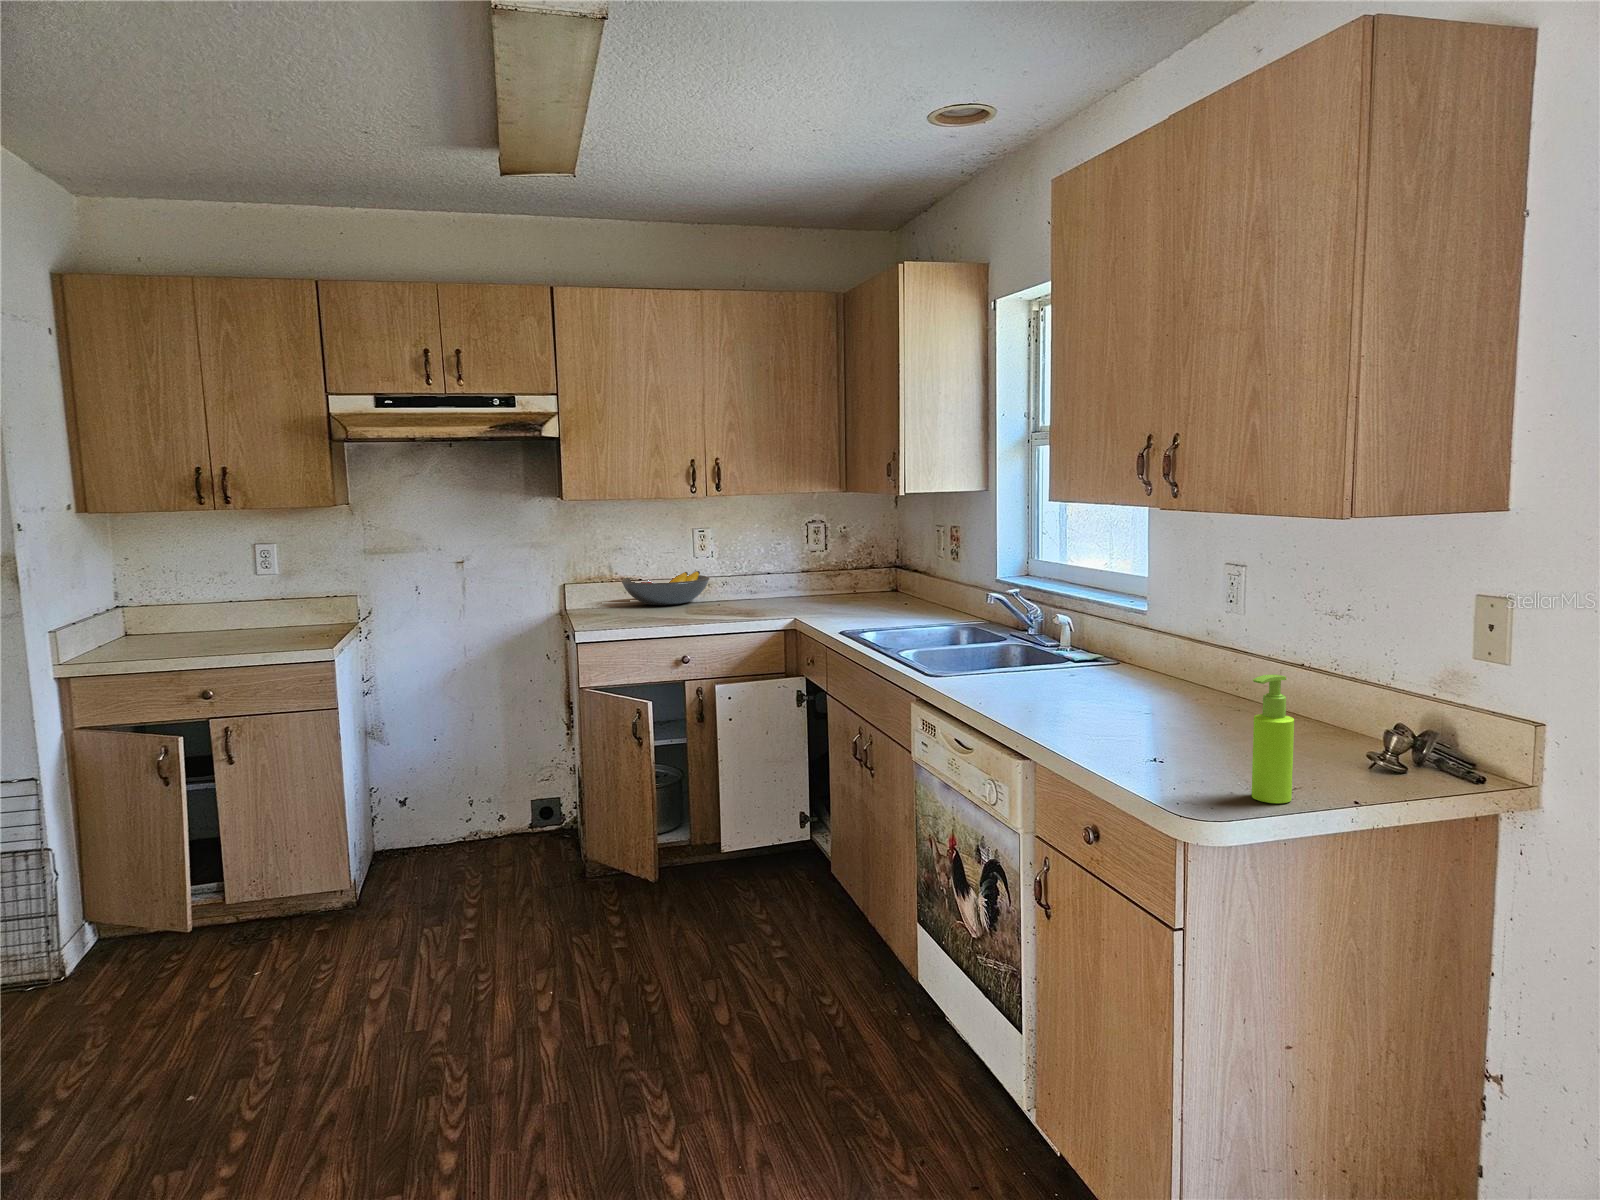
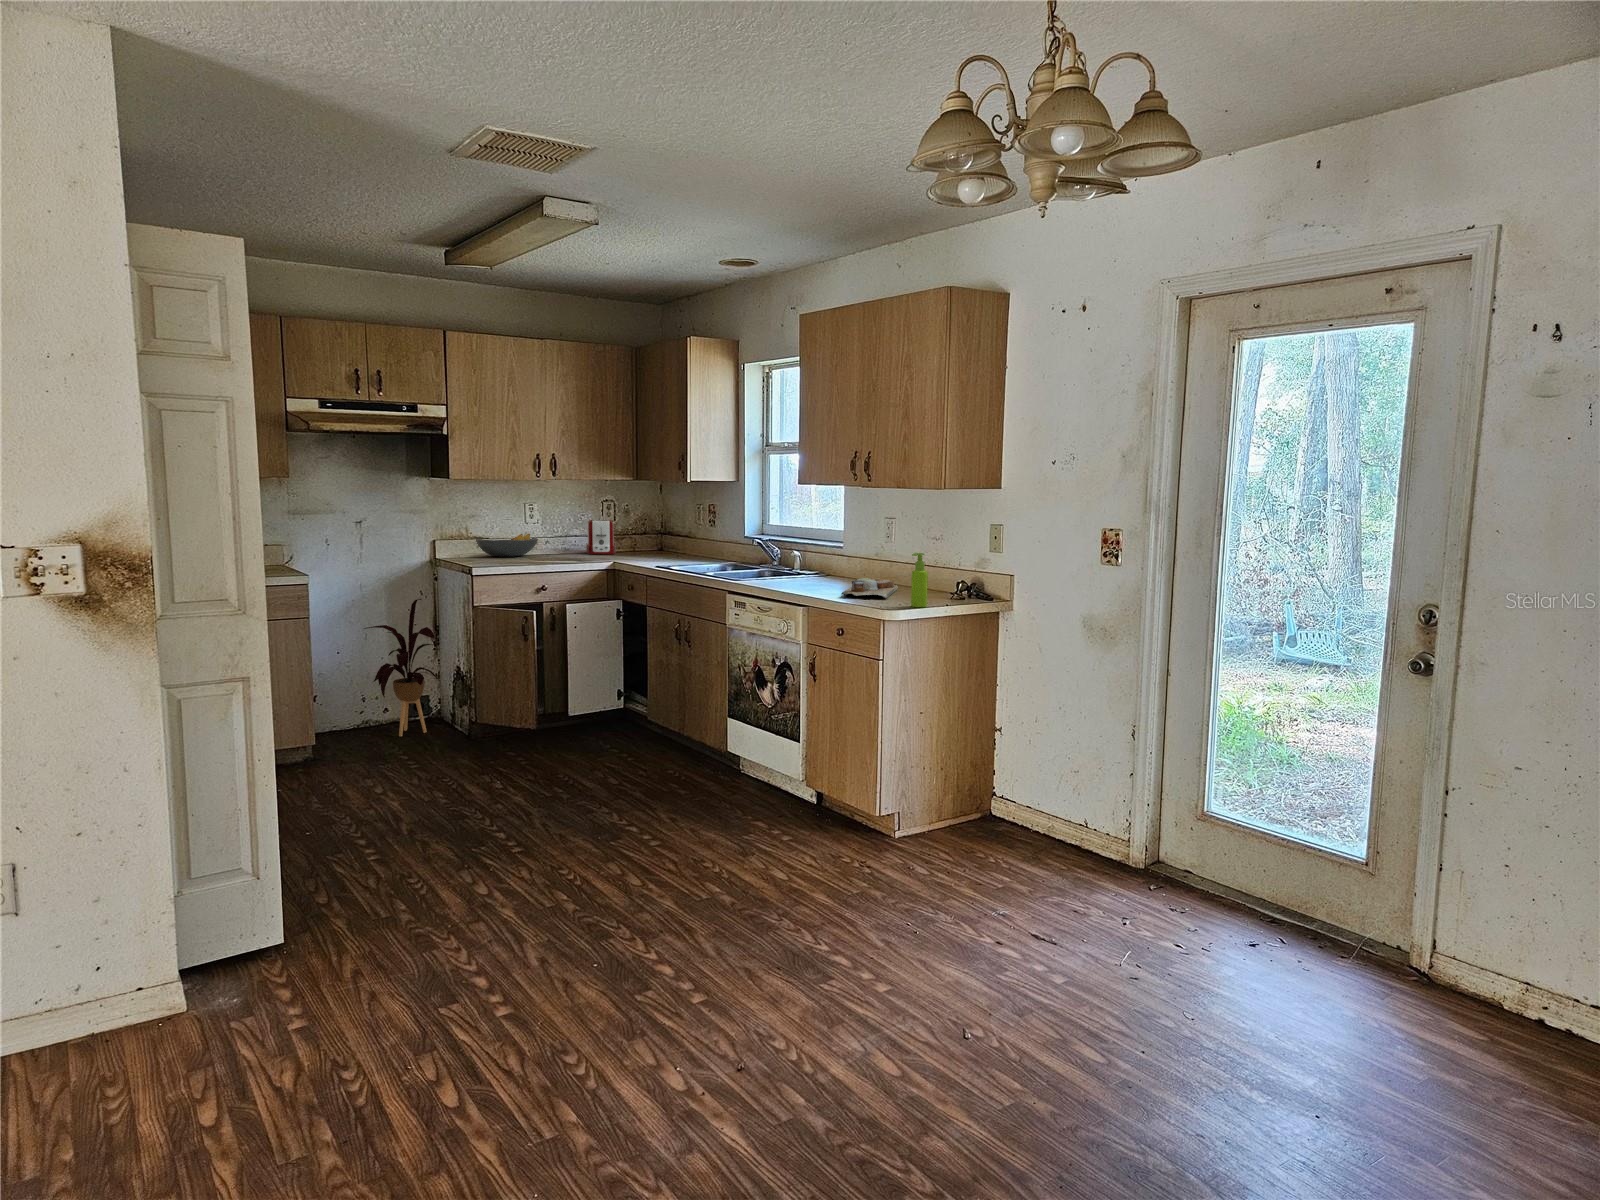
toaster: none [780,546,828,600] -> present [586,520,616,554]
house plant: none [452,672,550,864] -> present [364,599,438,736]
cutting board: none [1102,691,1242,760] -> present [842,578,898,599]

